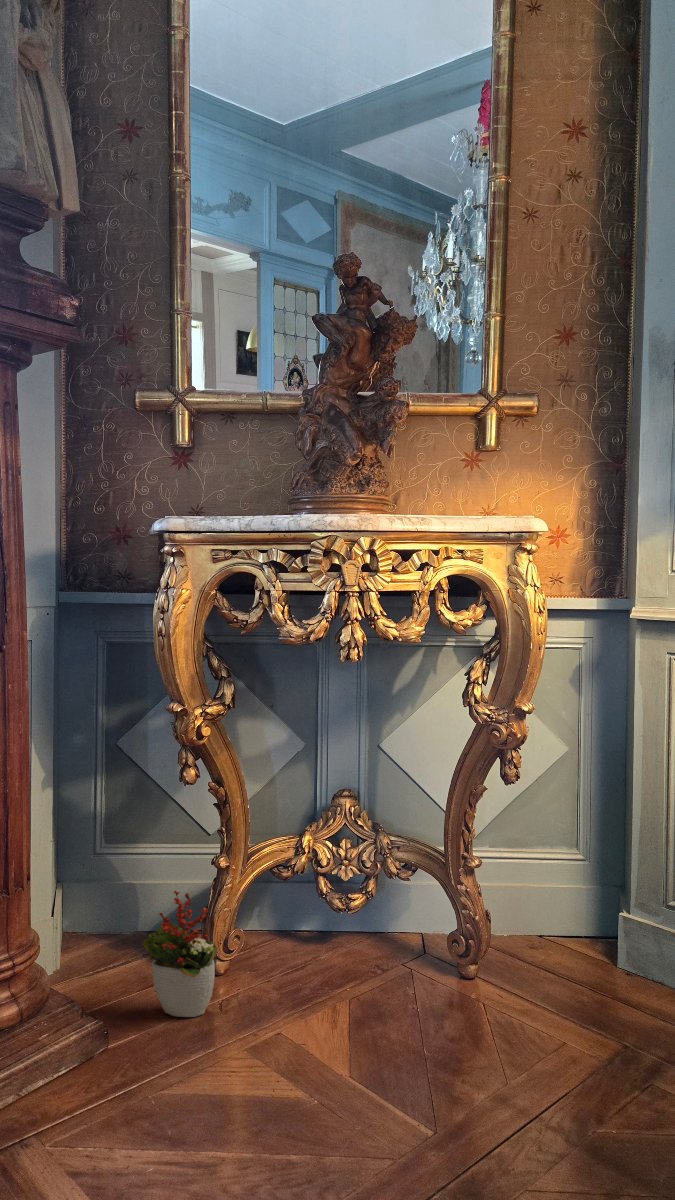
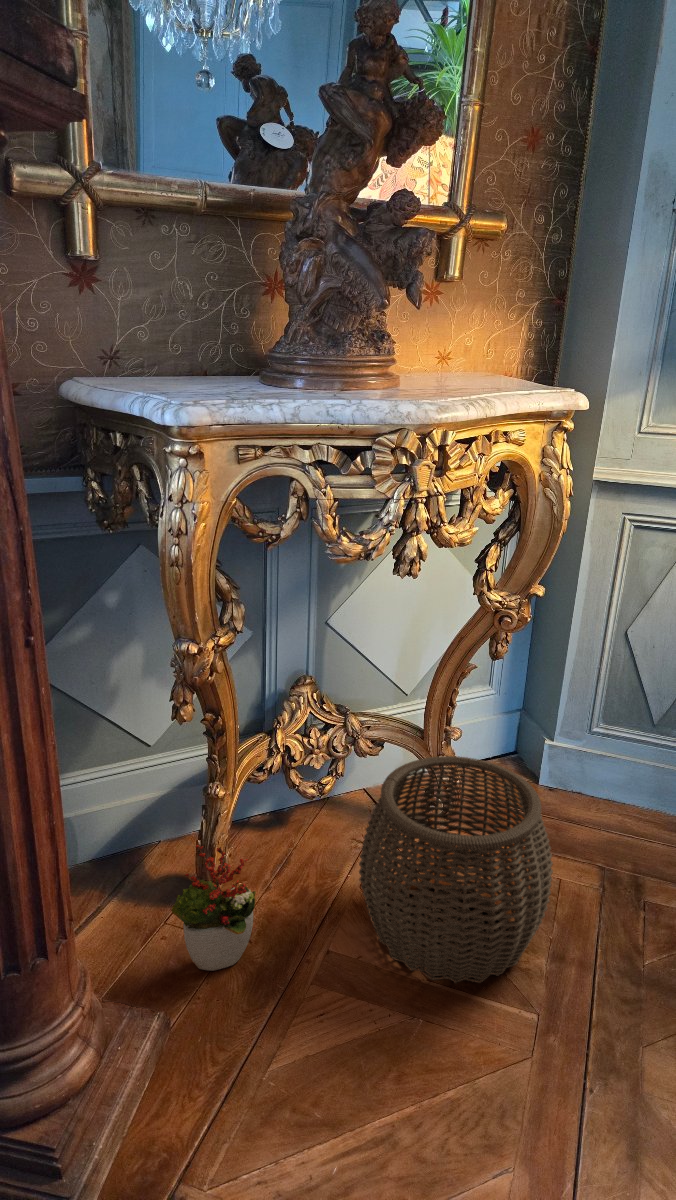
woven basket: none [307,862,498,1084] -> present [359,756,553,983]

